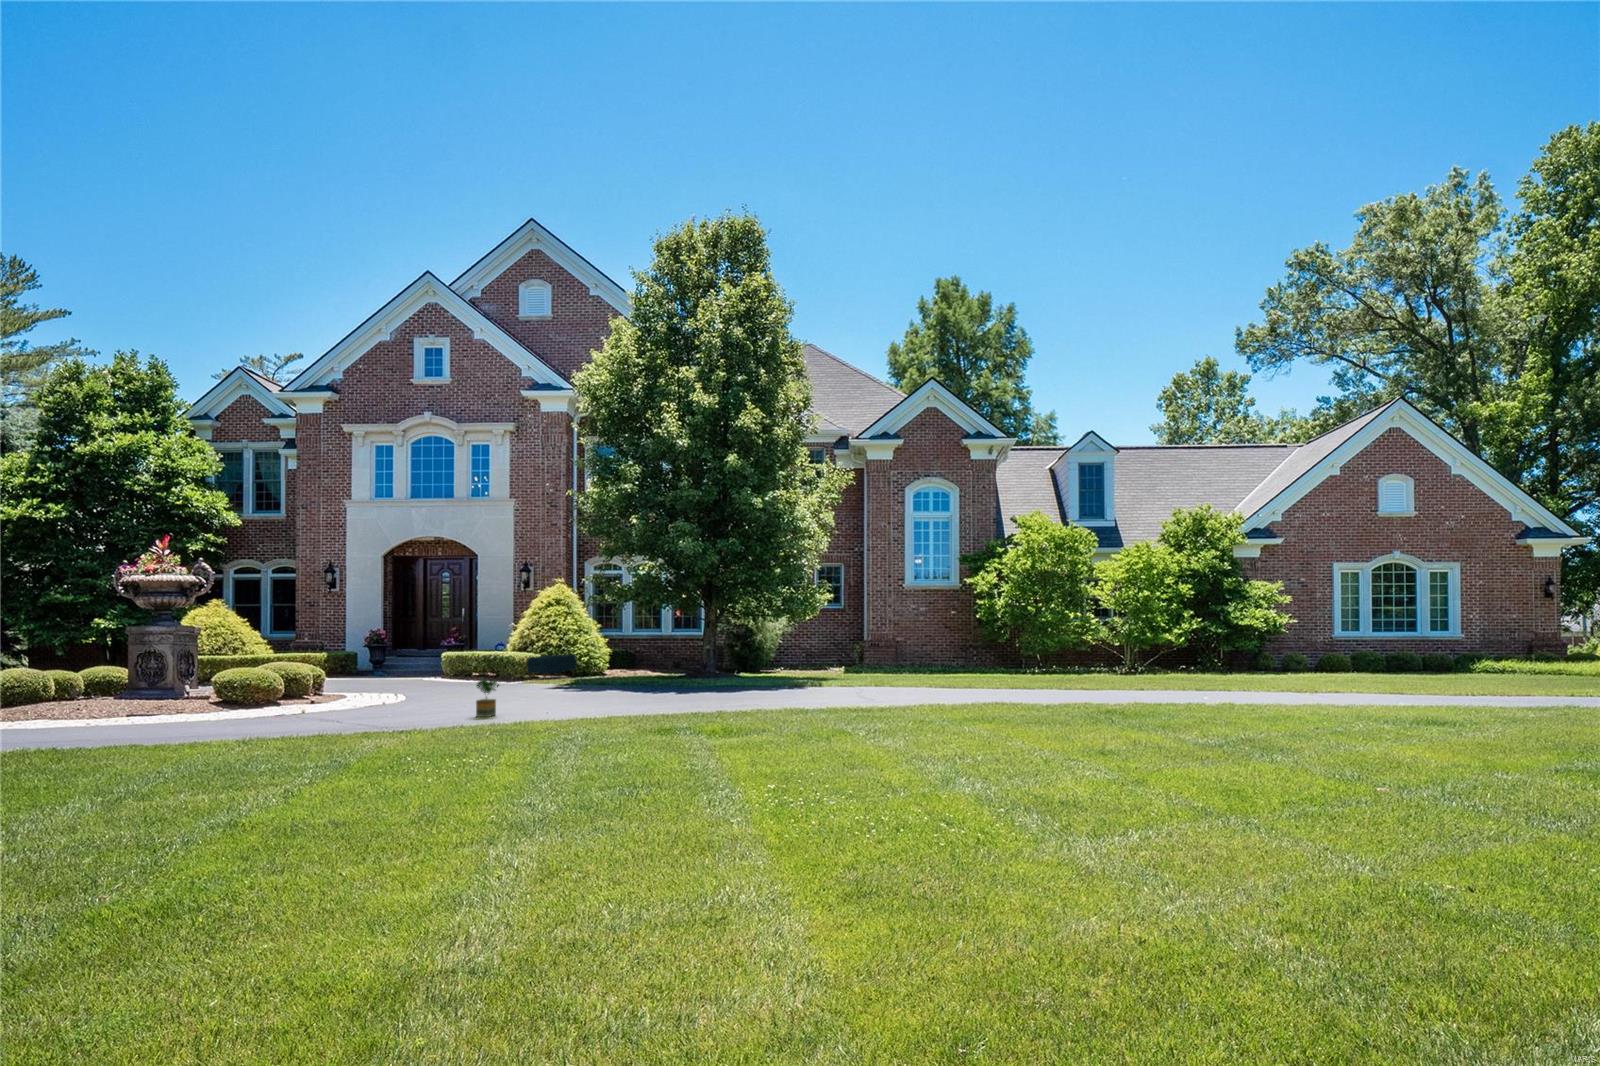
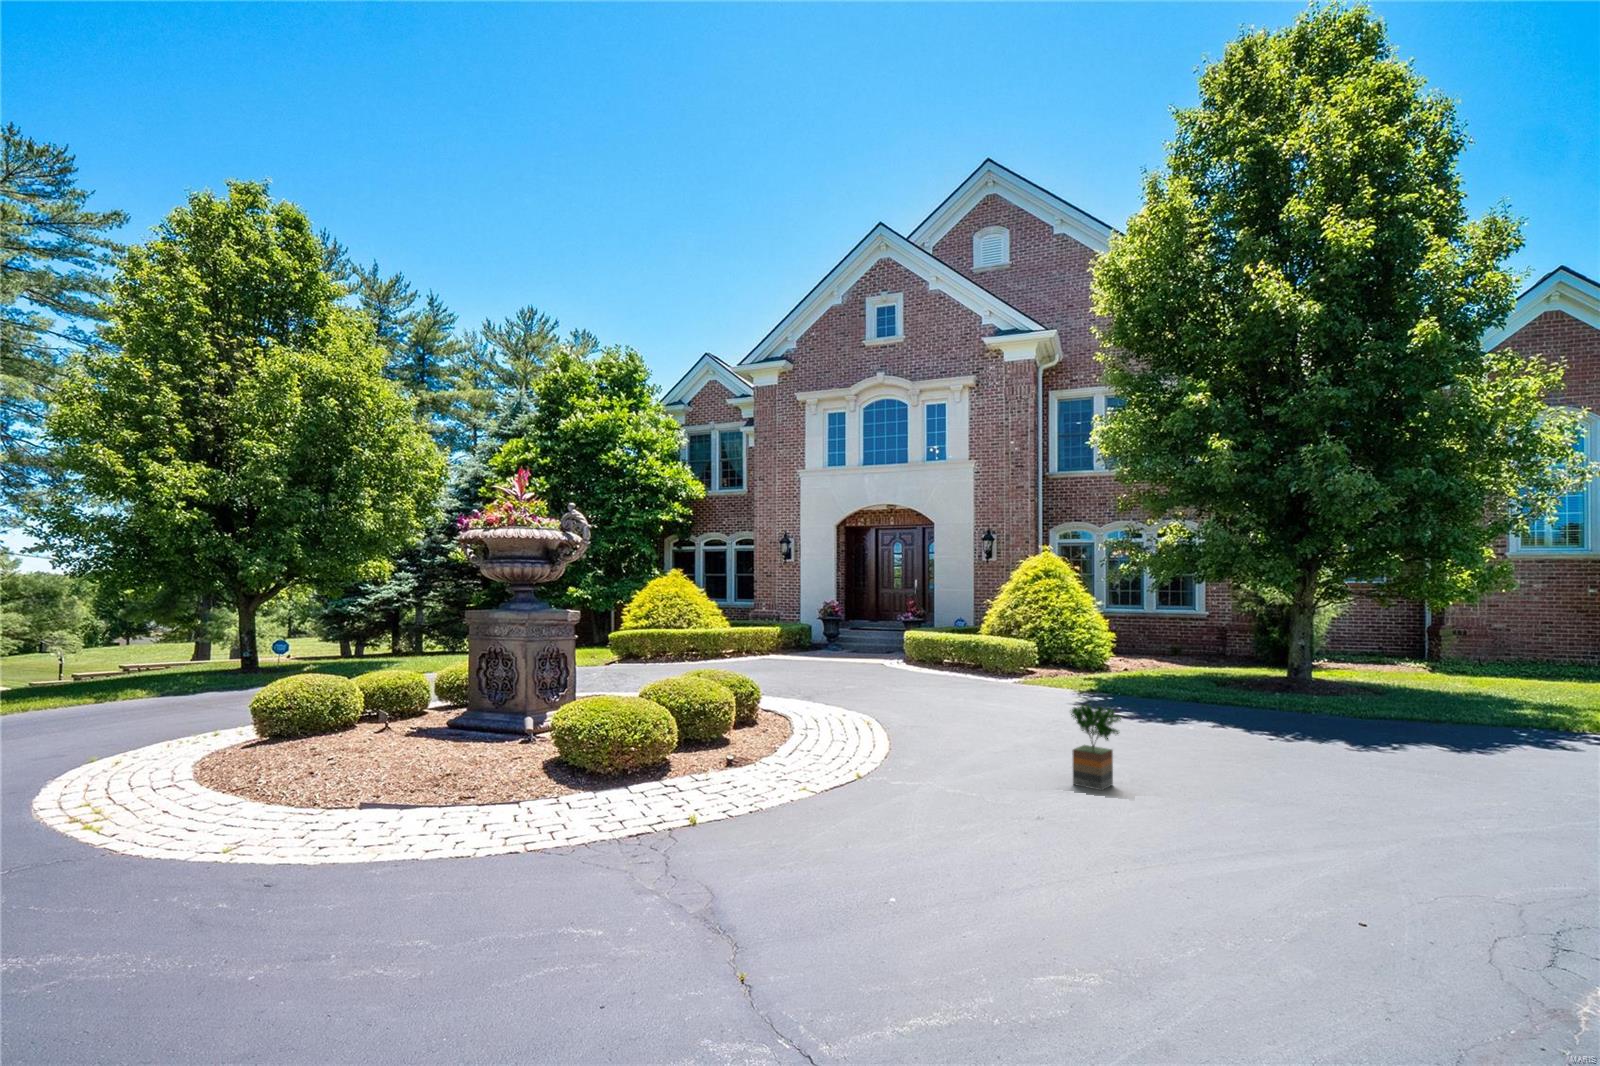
bench: present [527,654,576,680] -> none [1018,641,1078,676]

